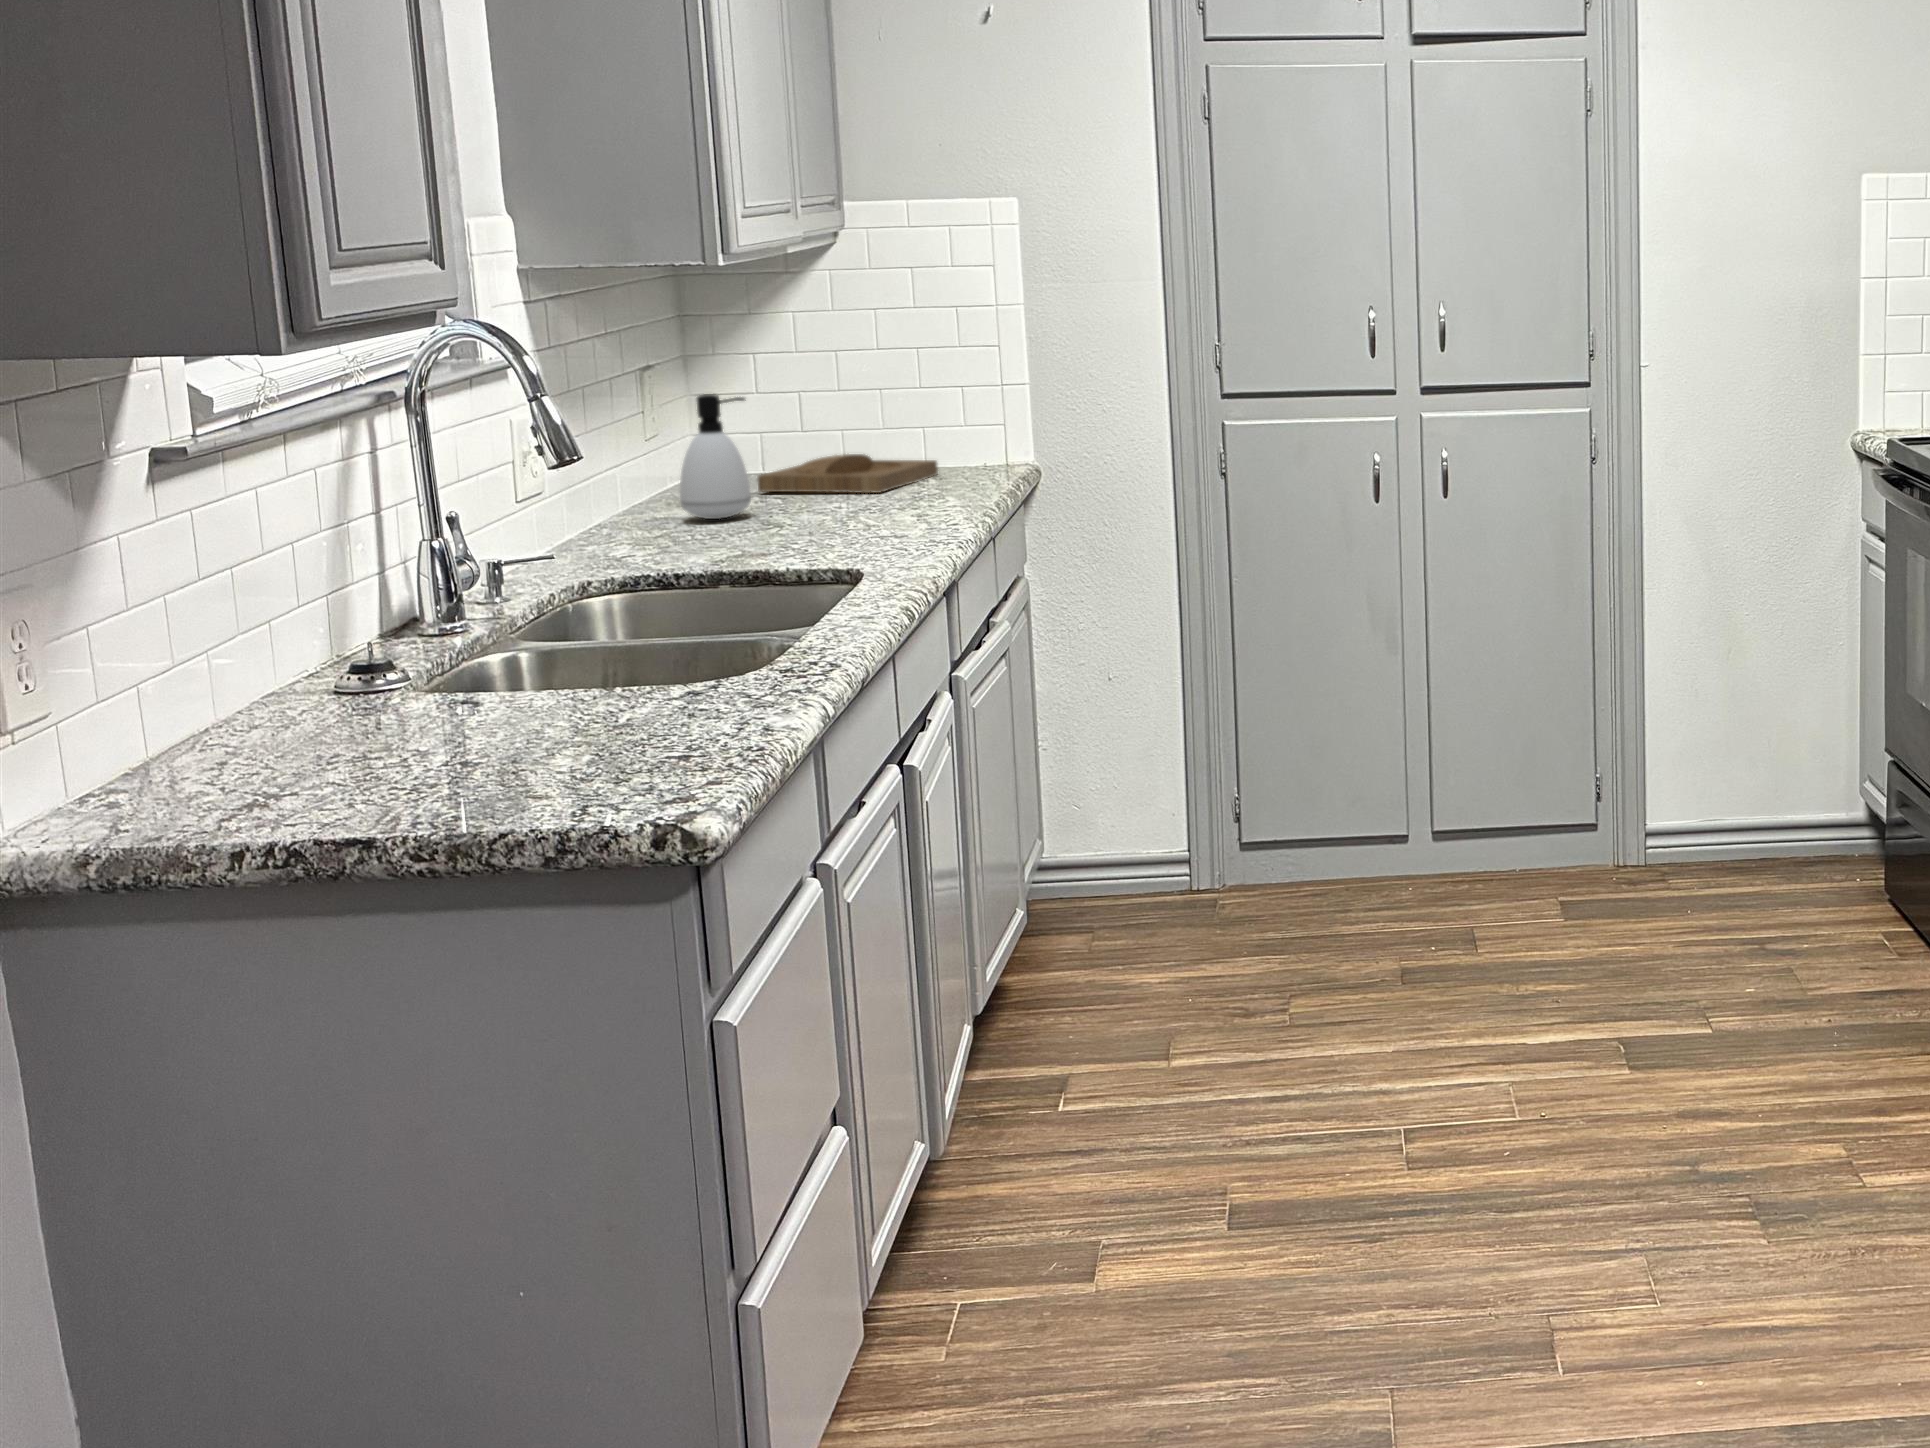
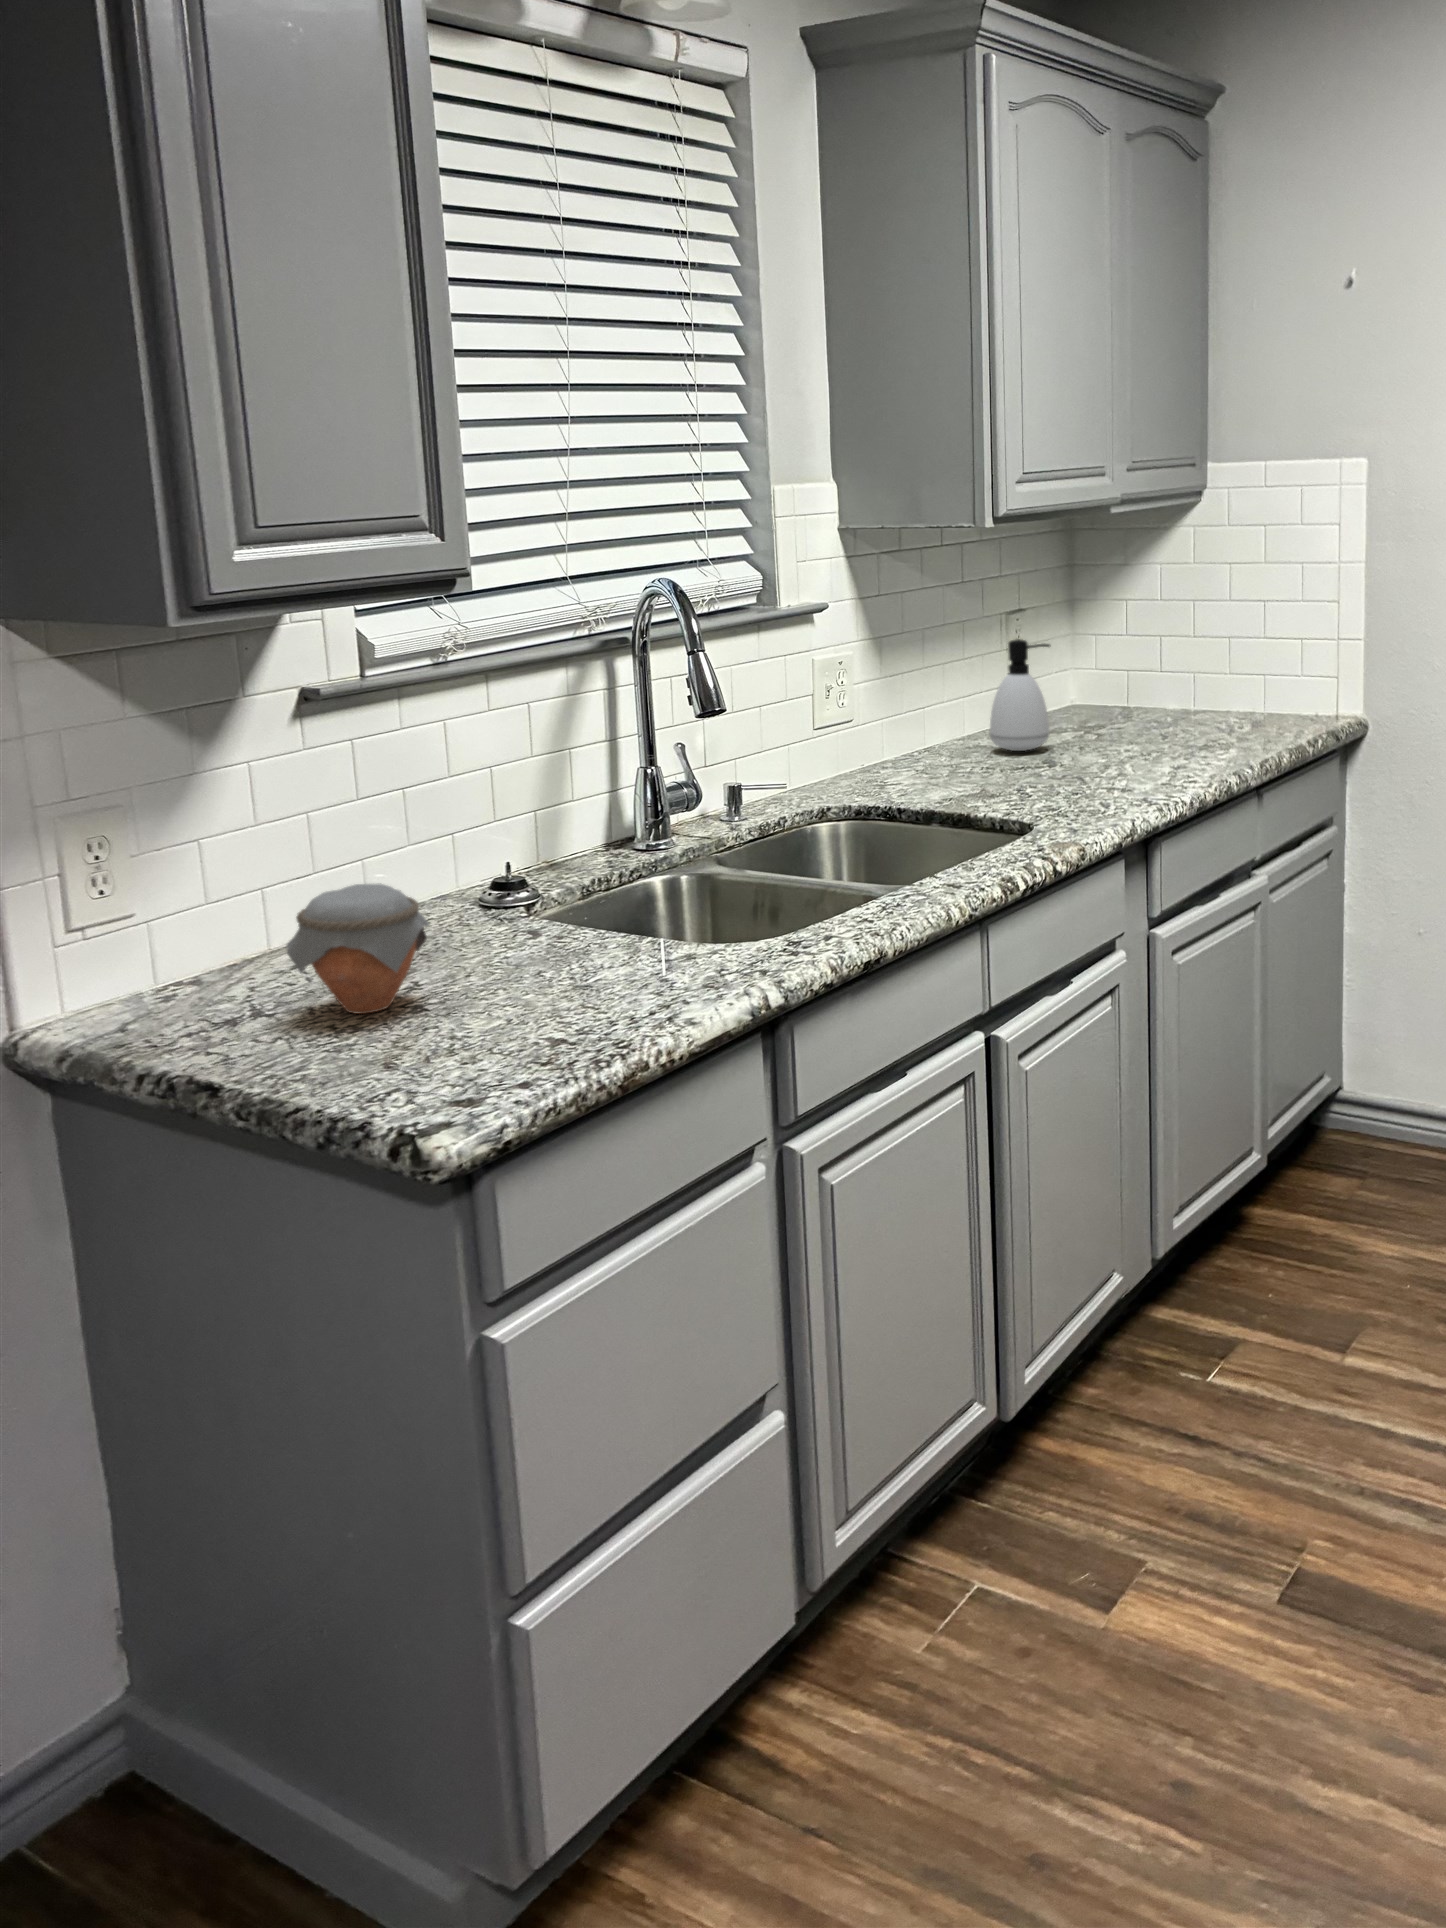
tray: present [758,454,938,493] -> none [1087,696,1255,737]
jar: none [282,642,442,785] -> present [287,883,429,1014]

